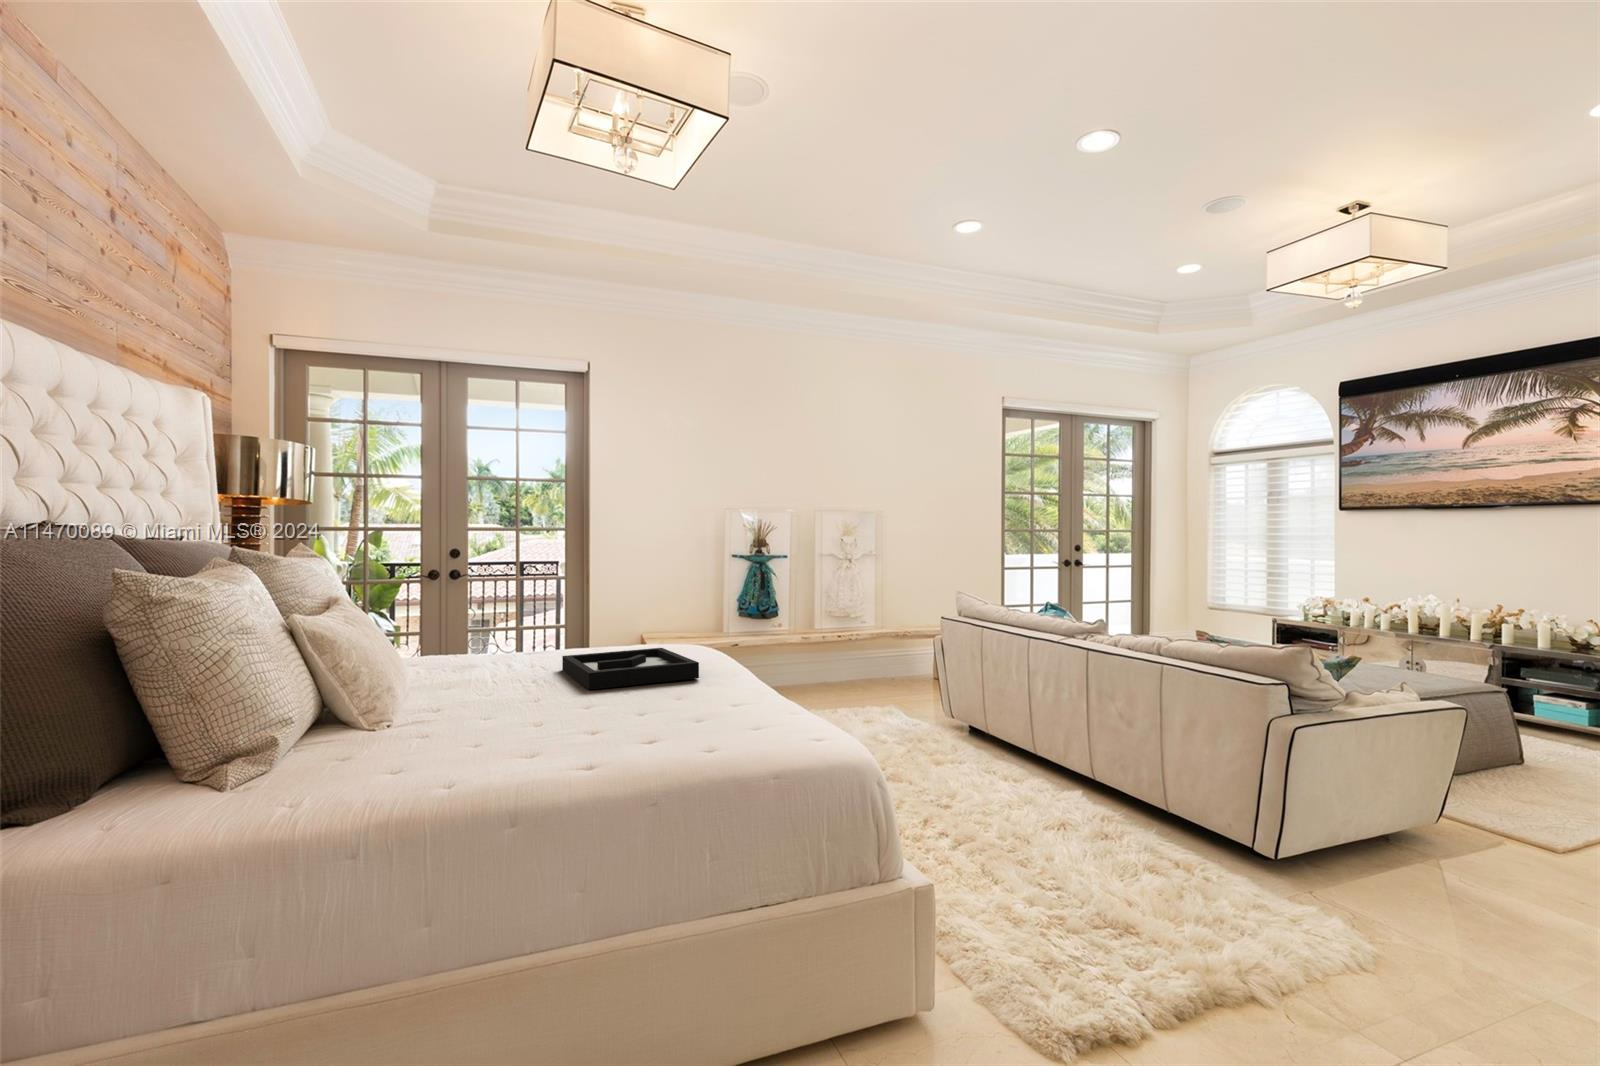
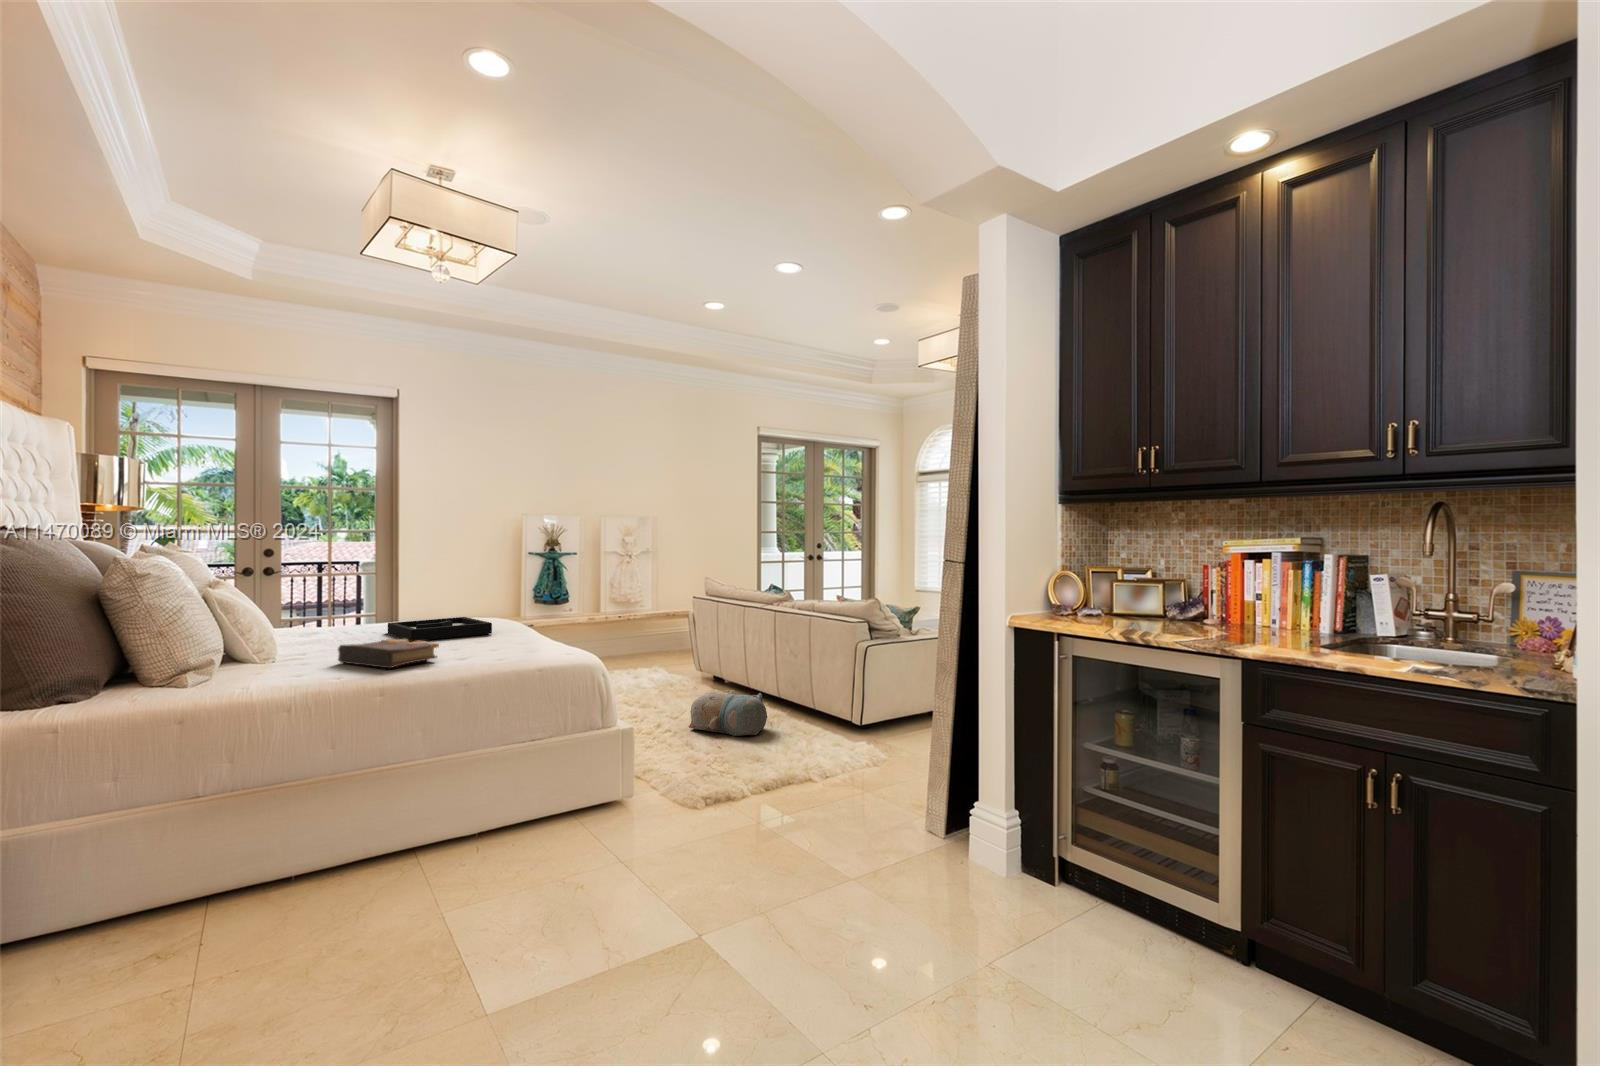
book: none [473,696,622,761] -> present [338,639,439,668]
plush toy: none [973,768,1101,850] -> present [689,690,767,736]

